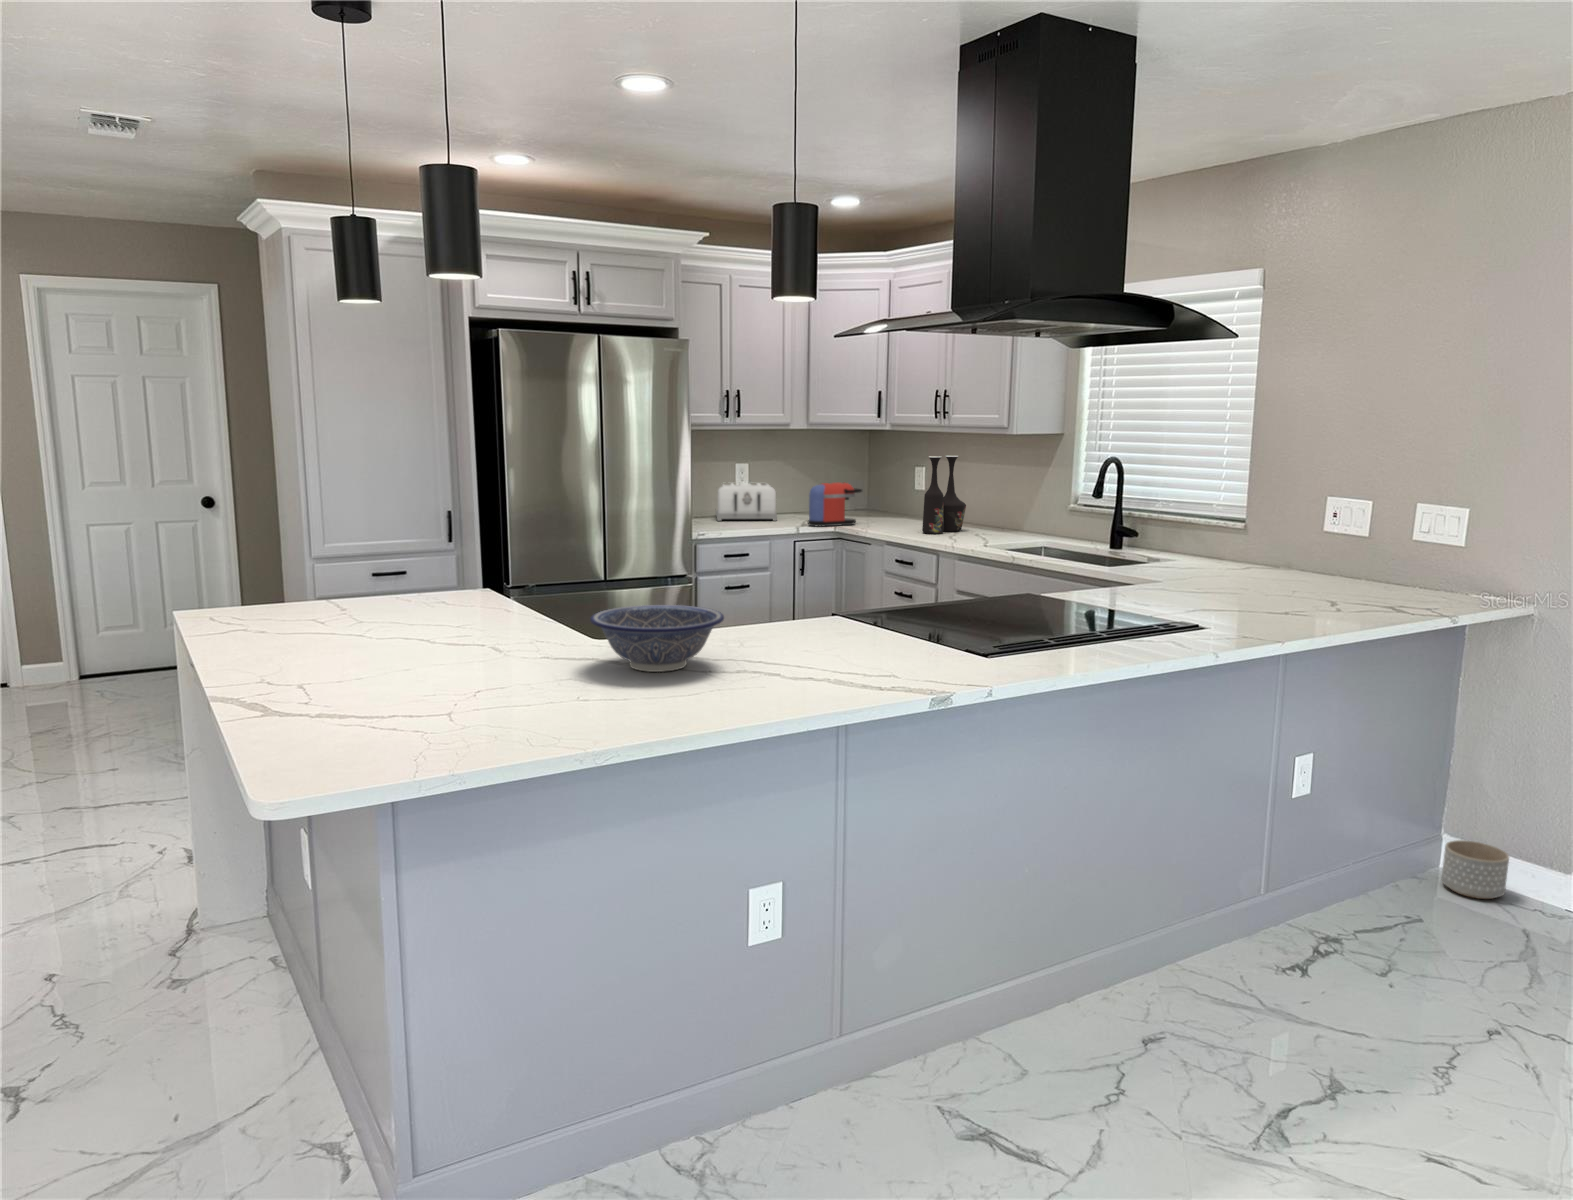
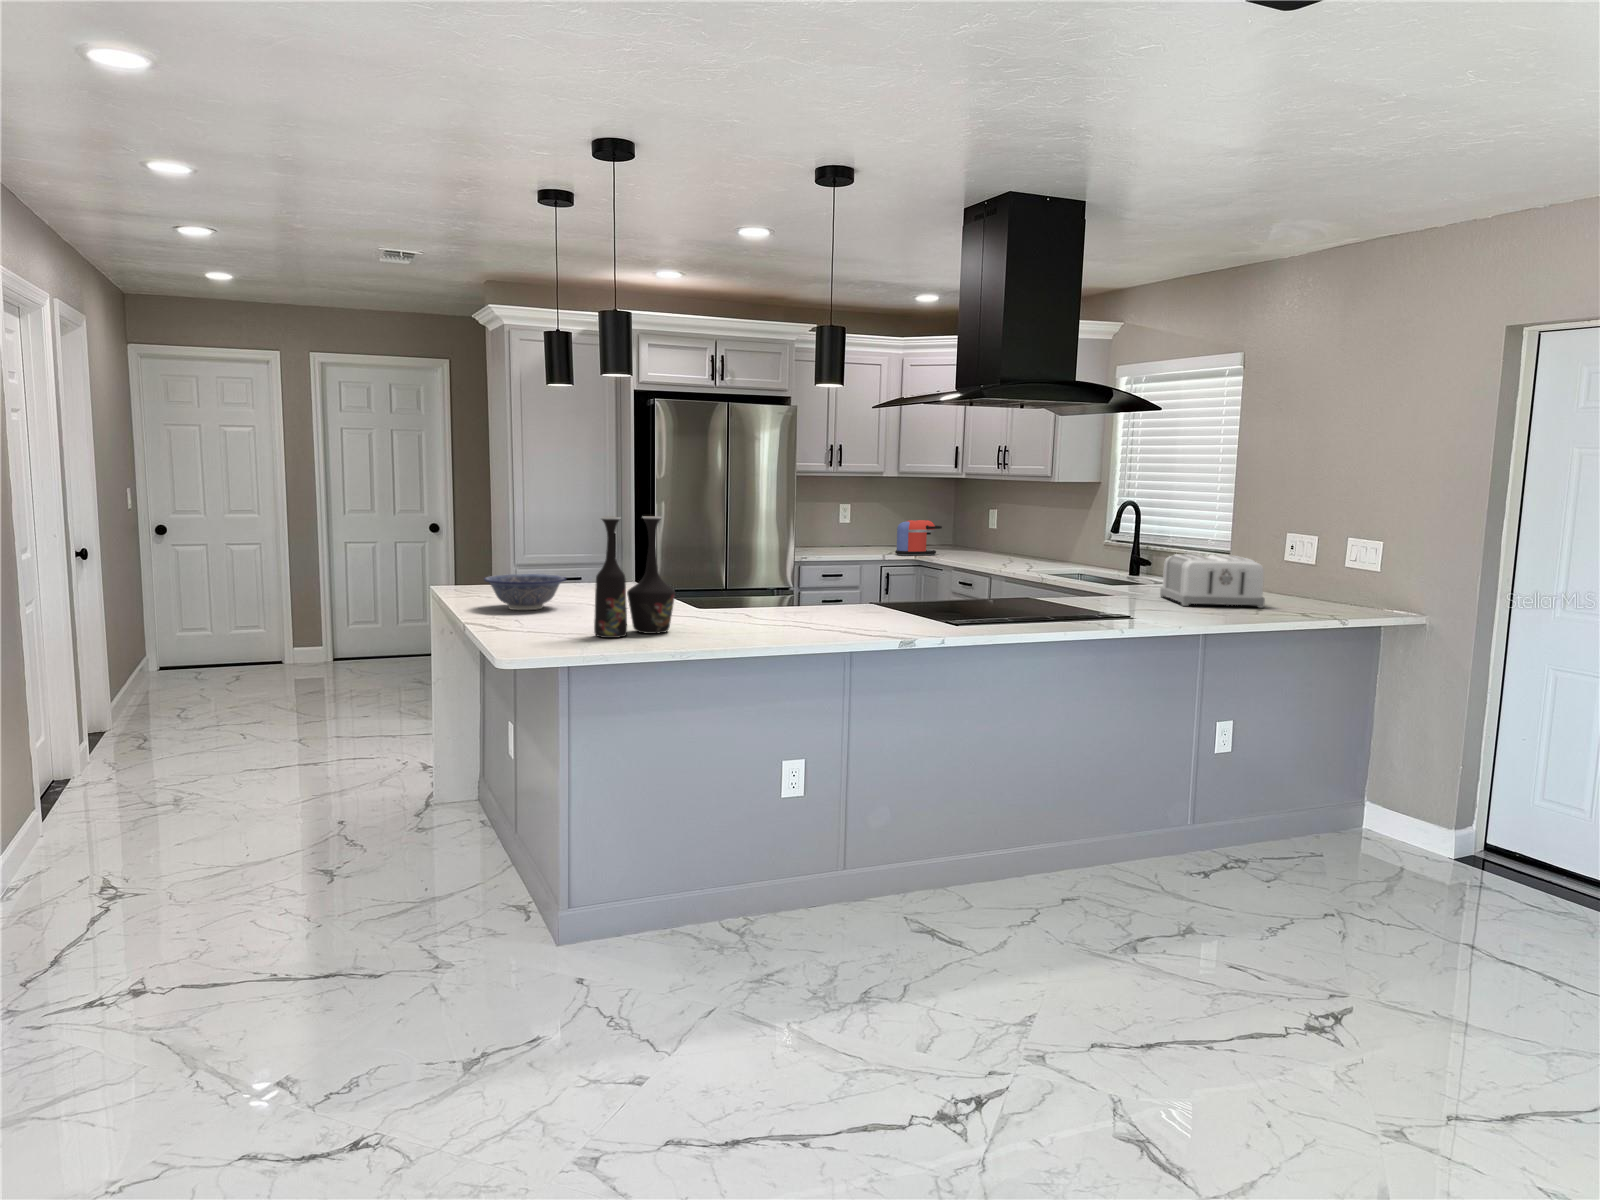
vase: present [922,456,966,534] -> present [594,516,675,638]
toaster: present [716,483,777,521] -> present [1160,554,1265,608]
decorative bowl: present [590,605,724,672] -> present [484,574,566,610]
planter: present [1441,840,1509,899] -> none [1354,804,1404,848]

